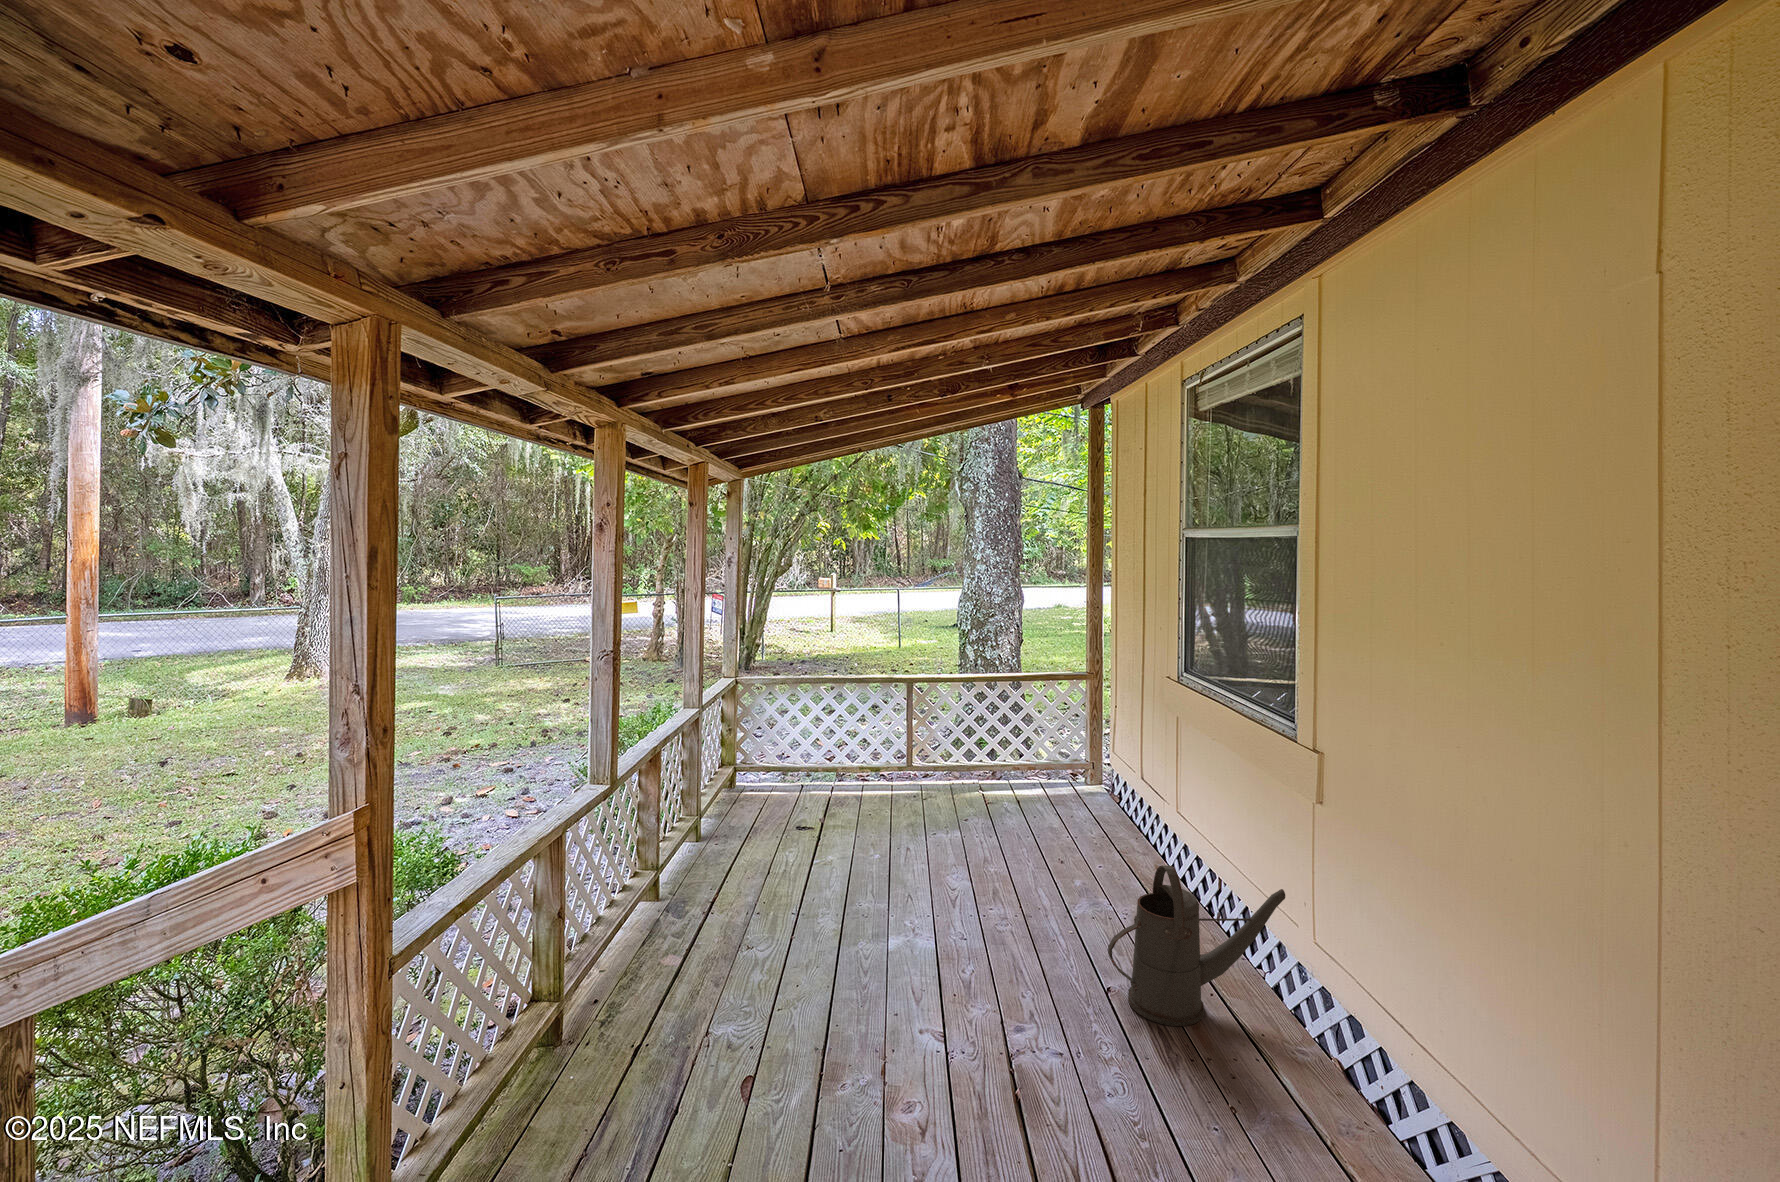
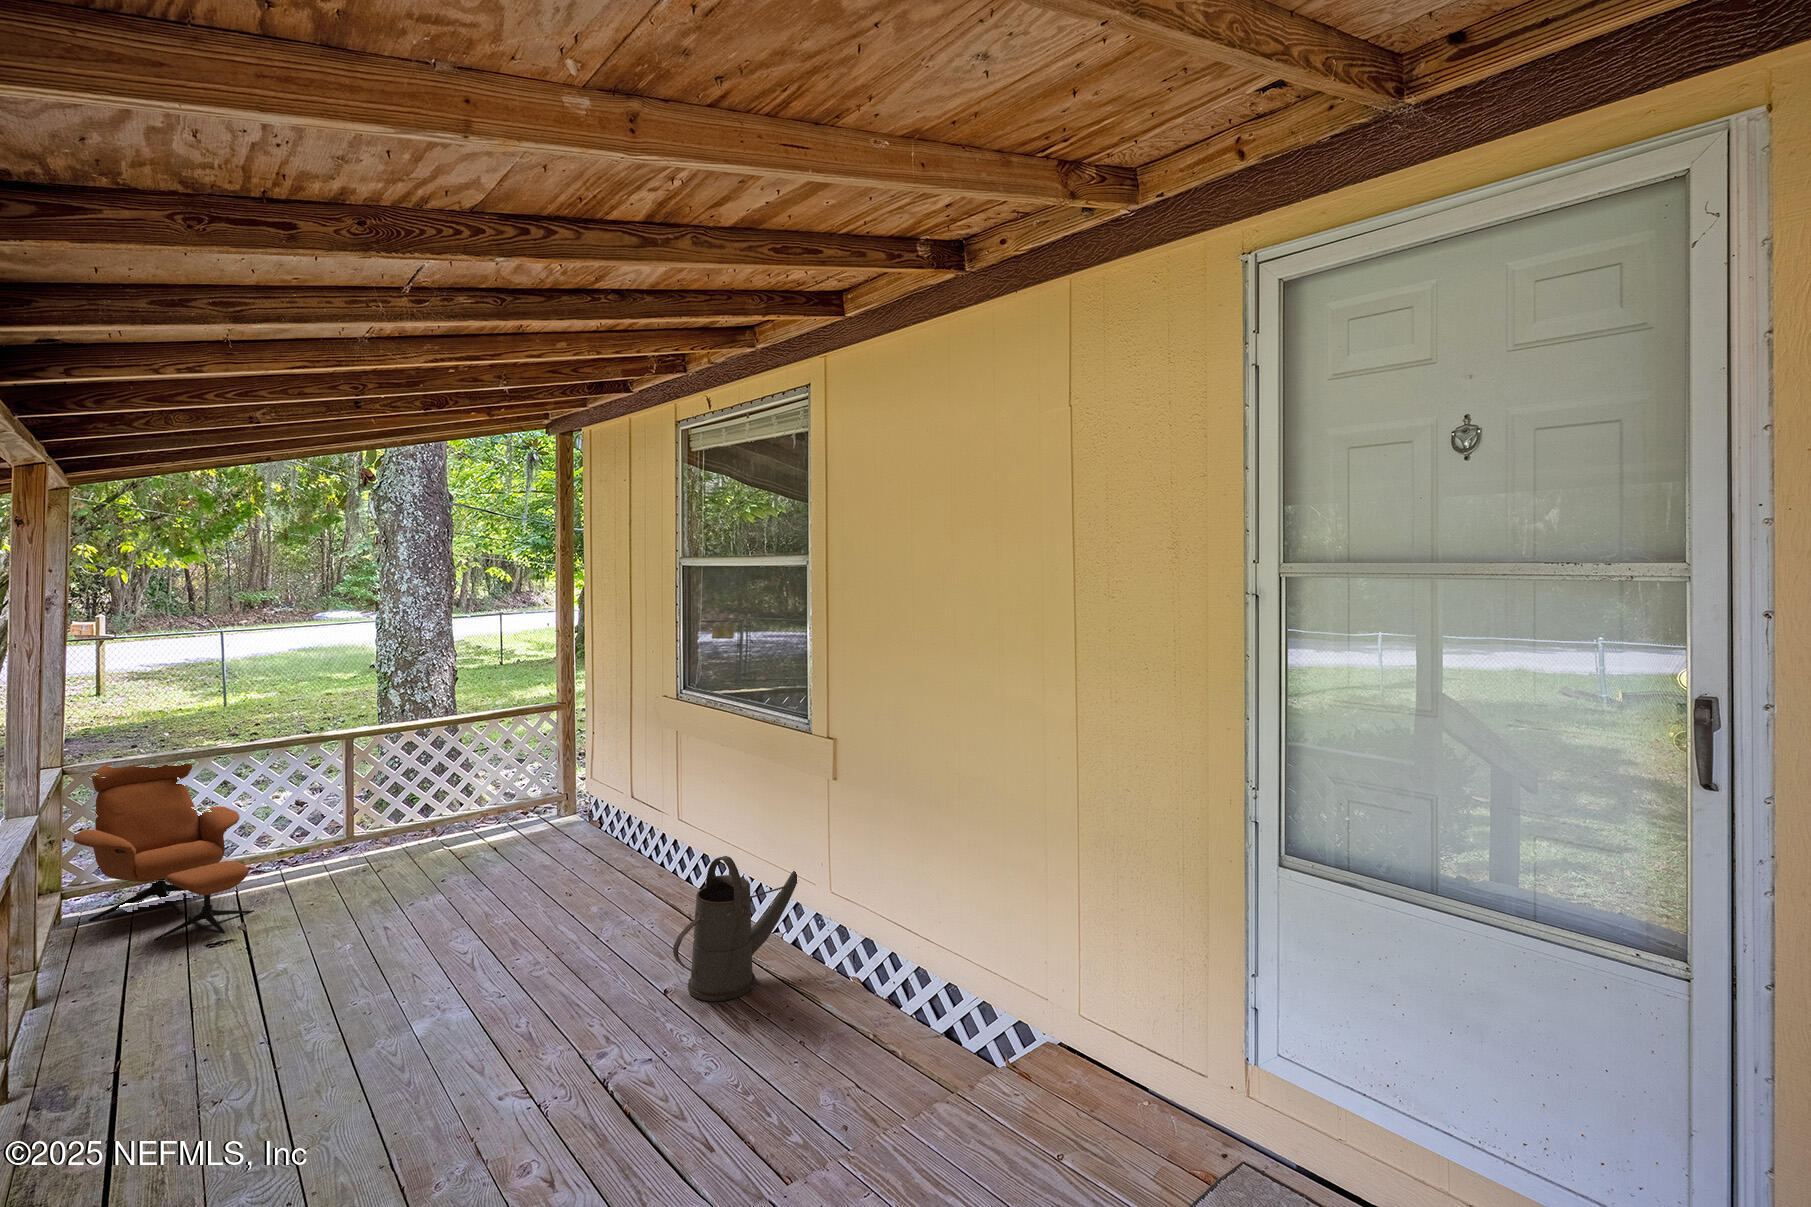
lounge chair: none [765,684,852,822] -> present [74,763,254,941]

